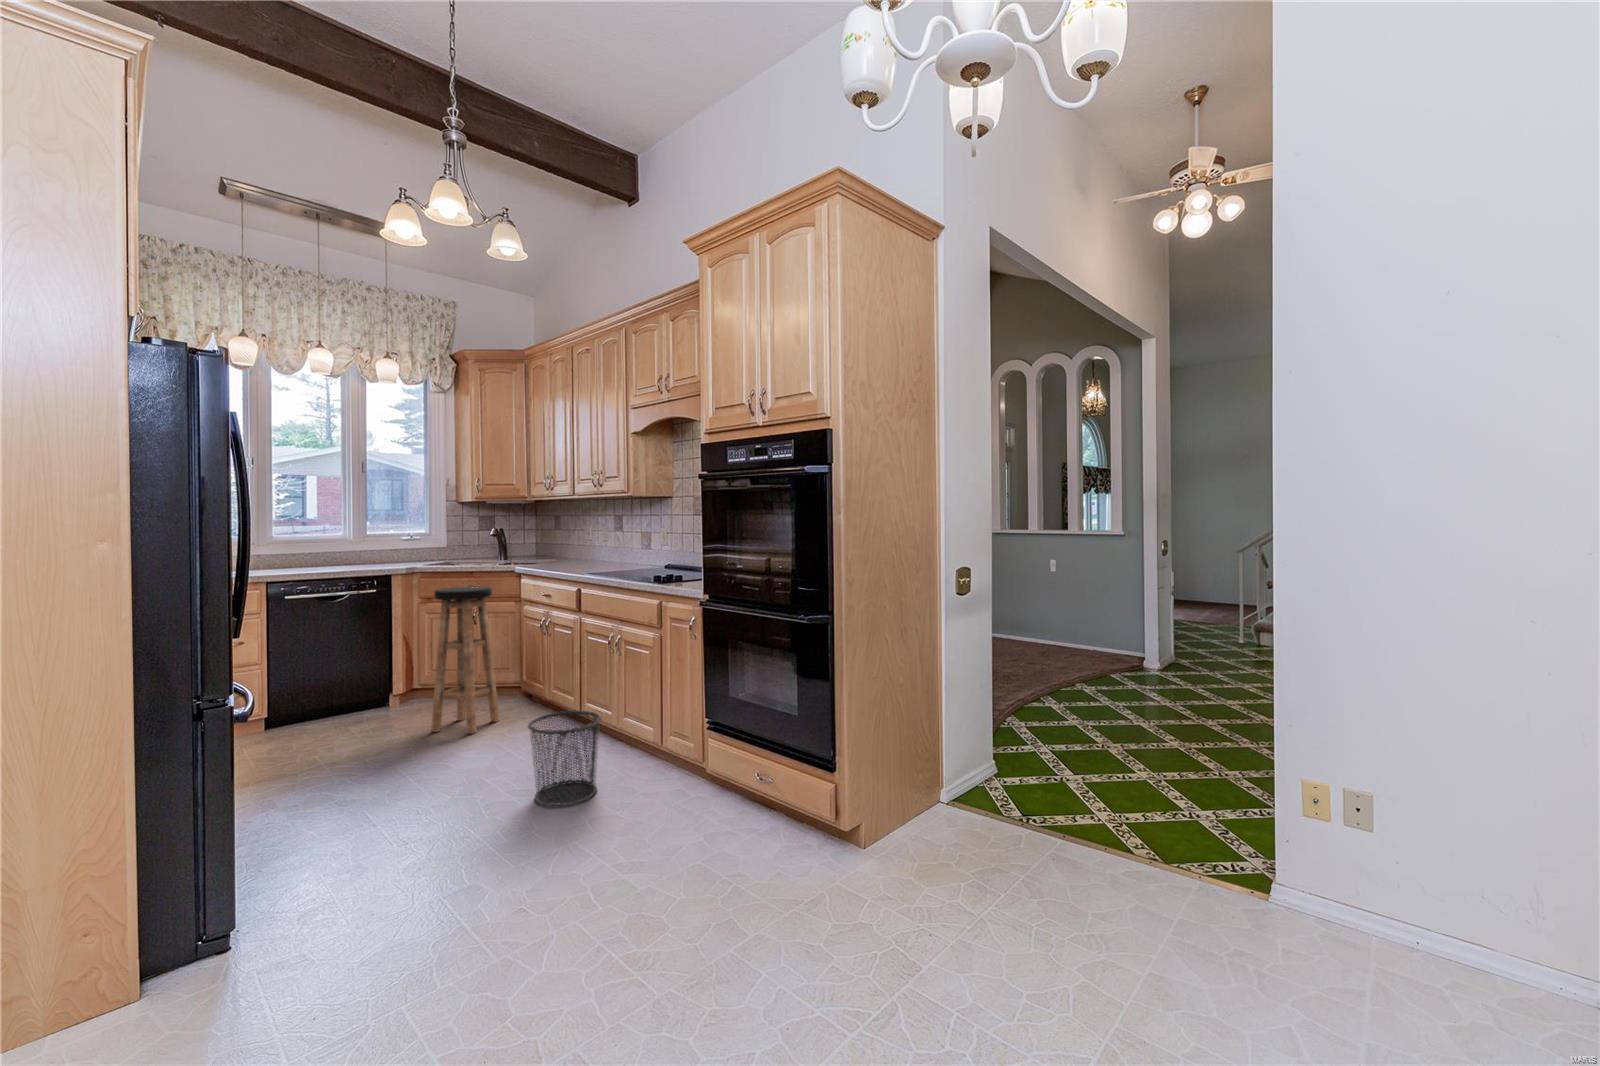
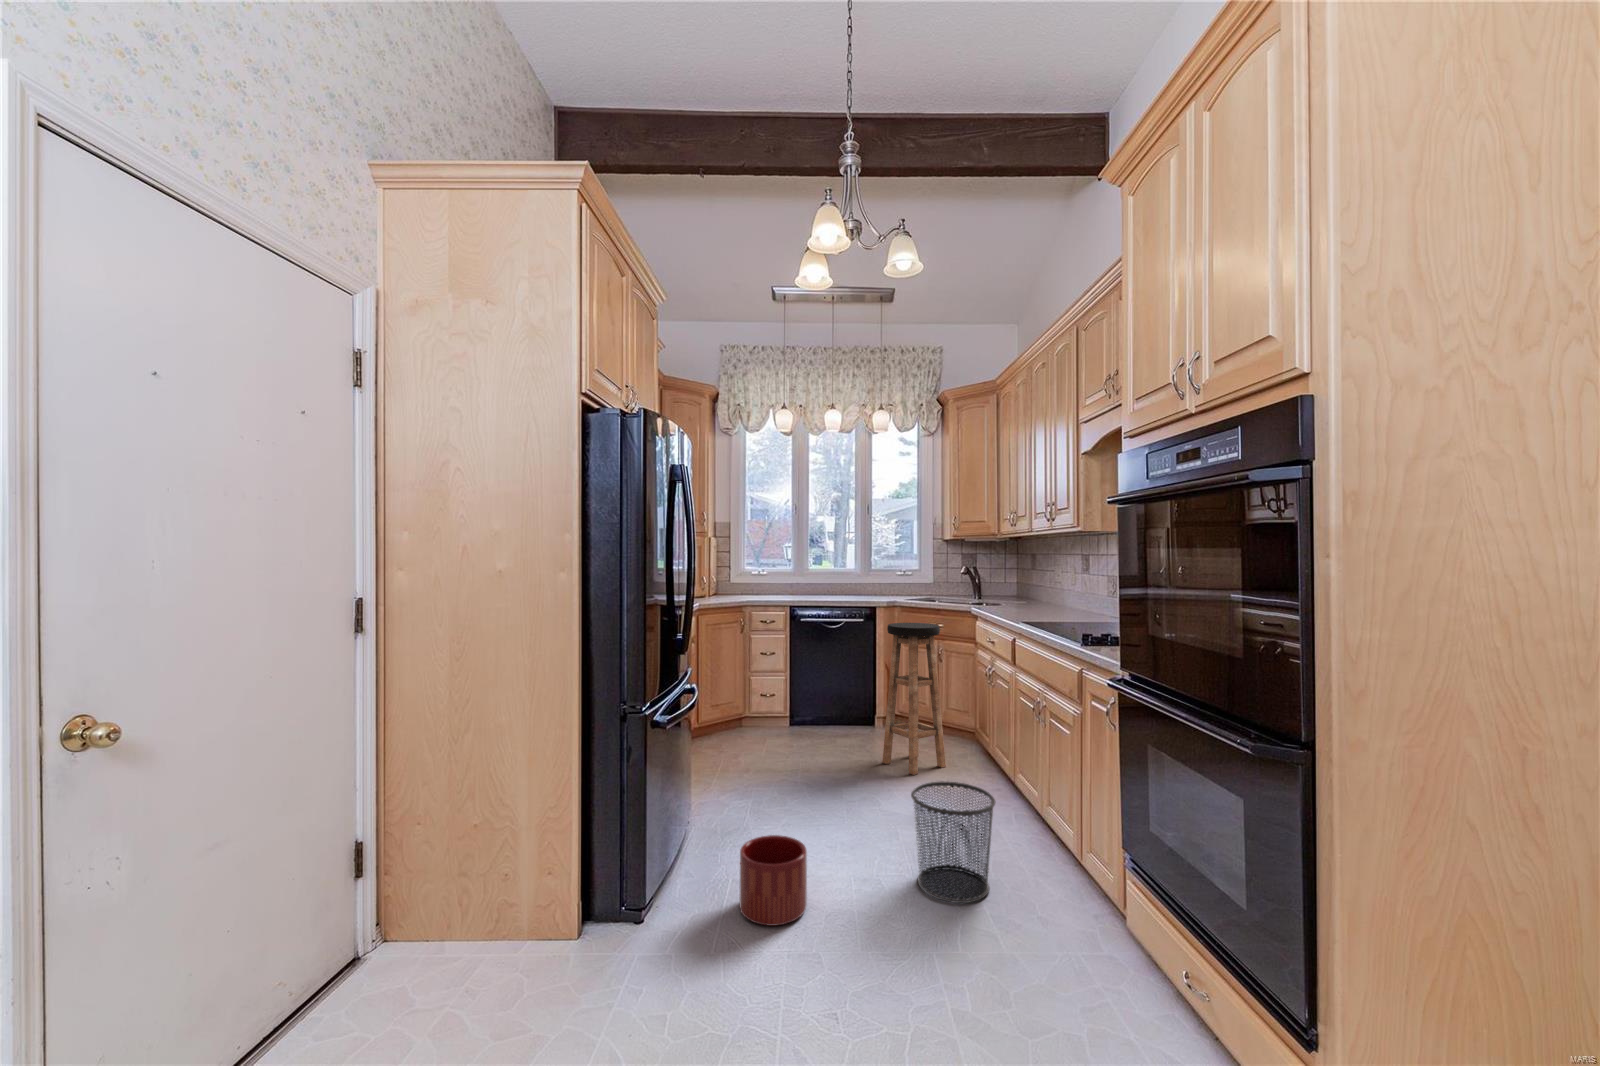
planter: none [373,795,450,881] -> present [739,835,807,926]

